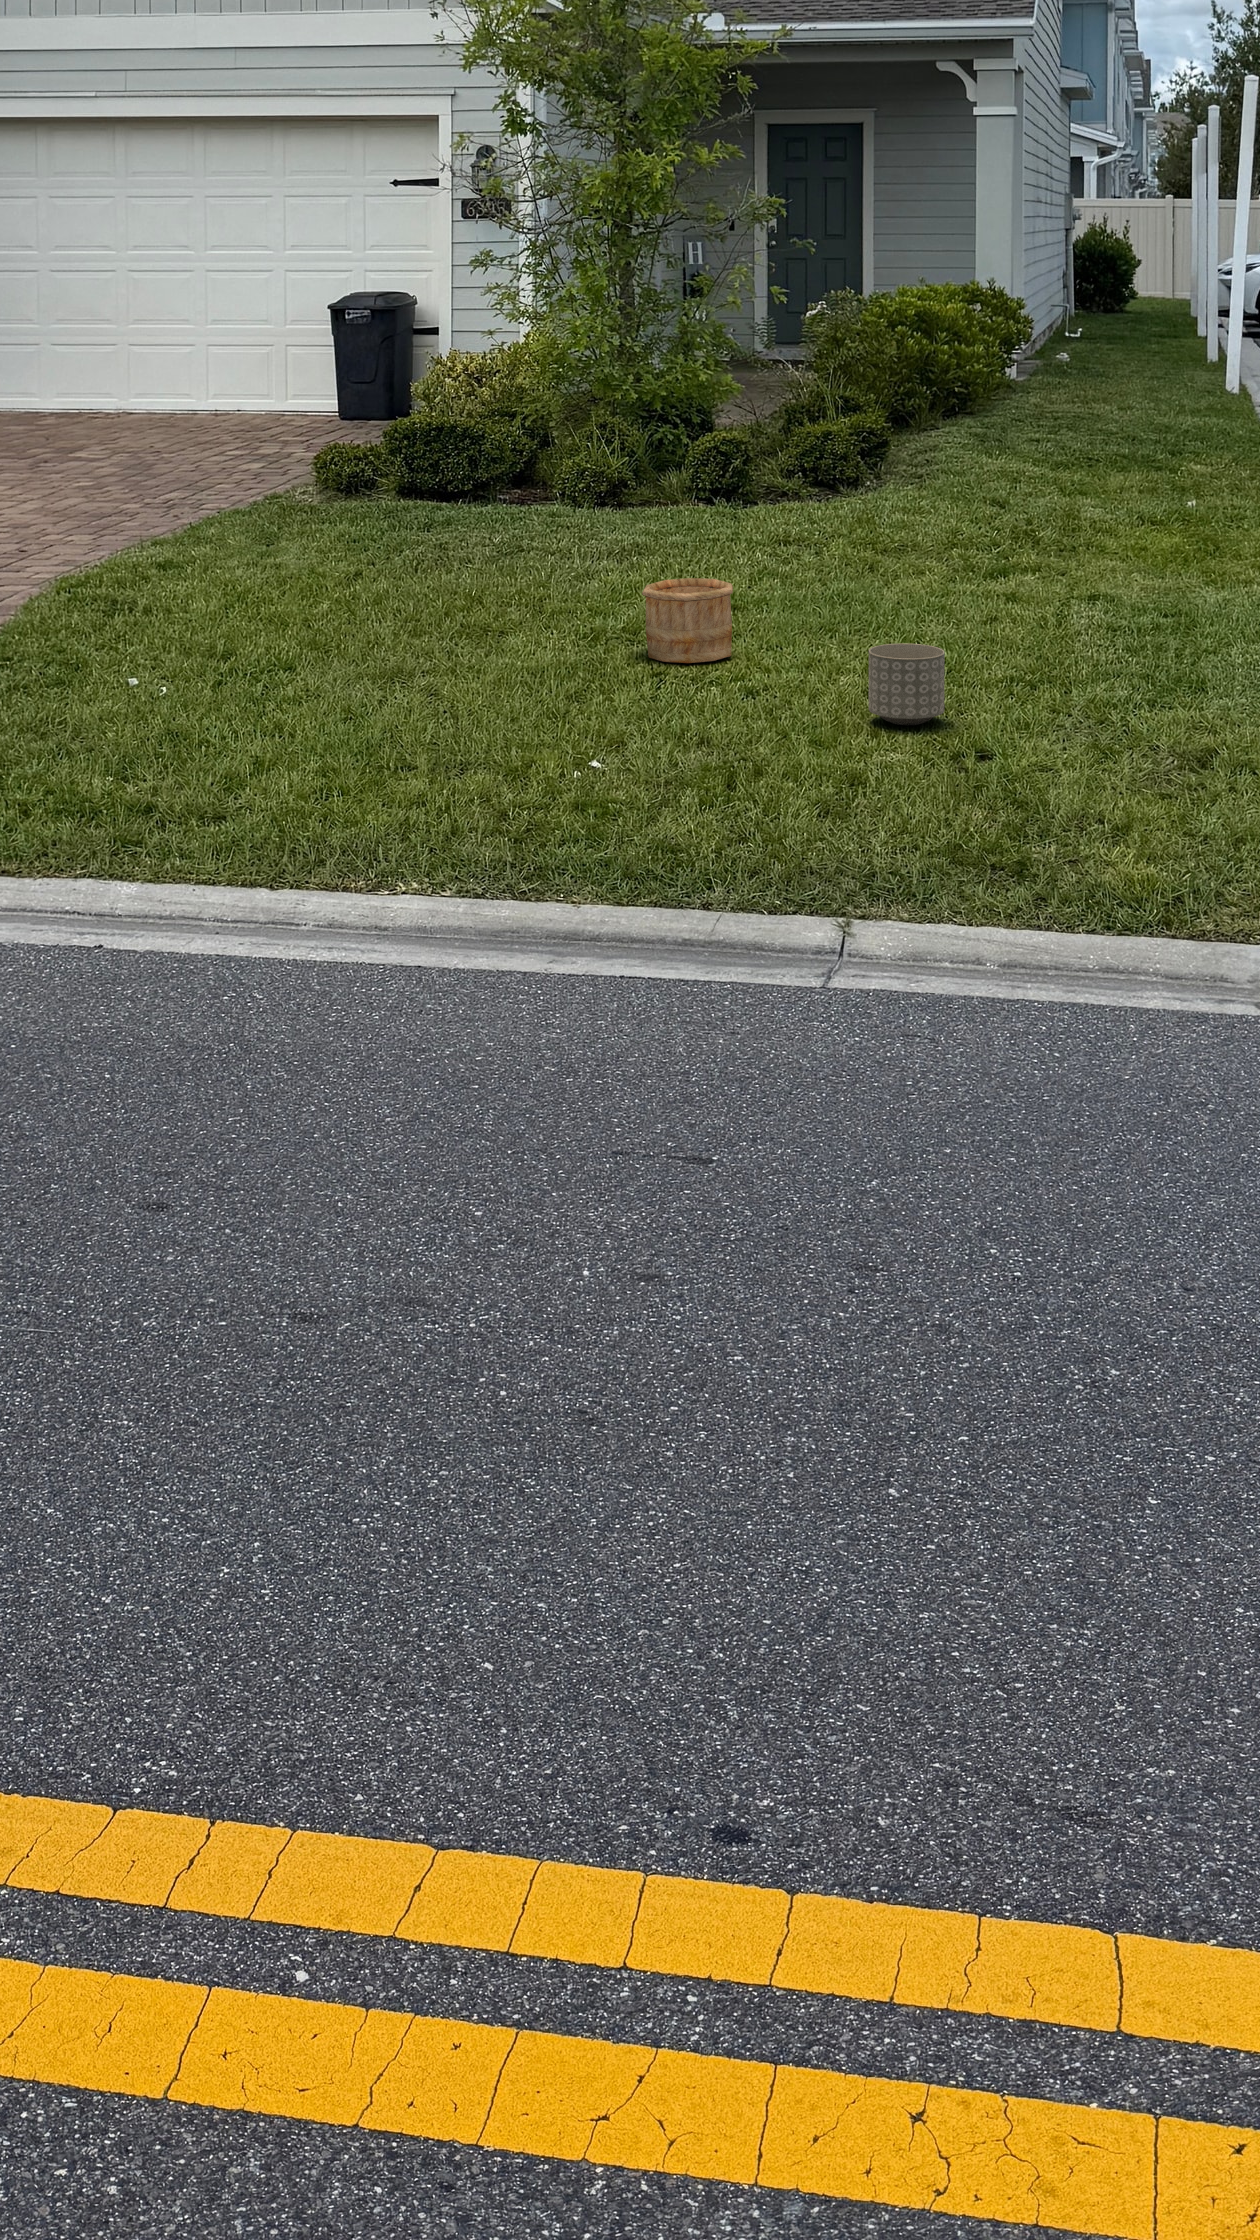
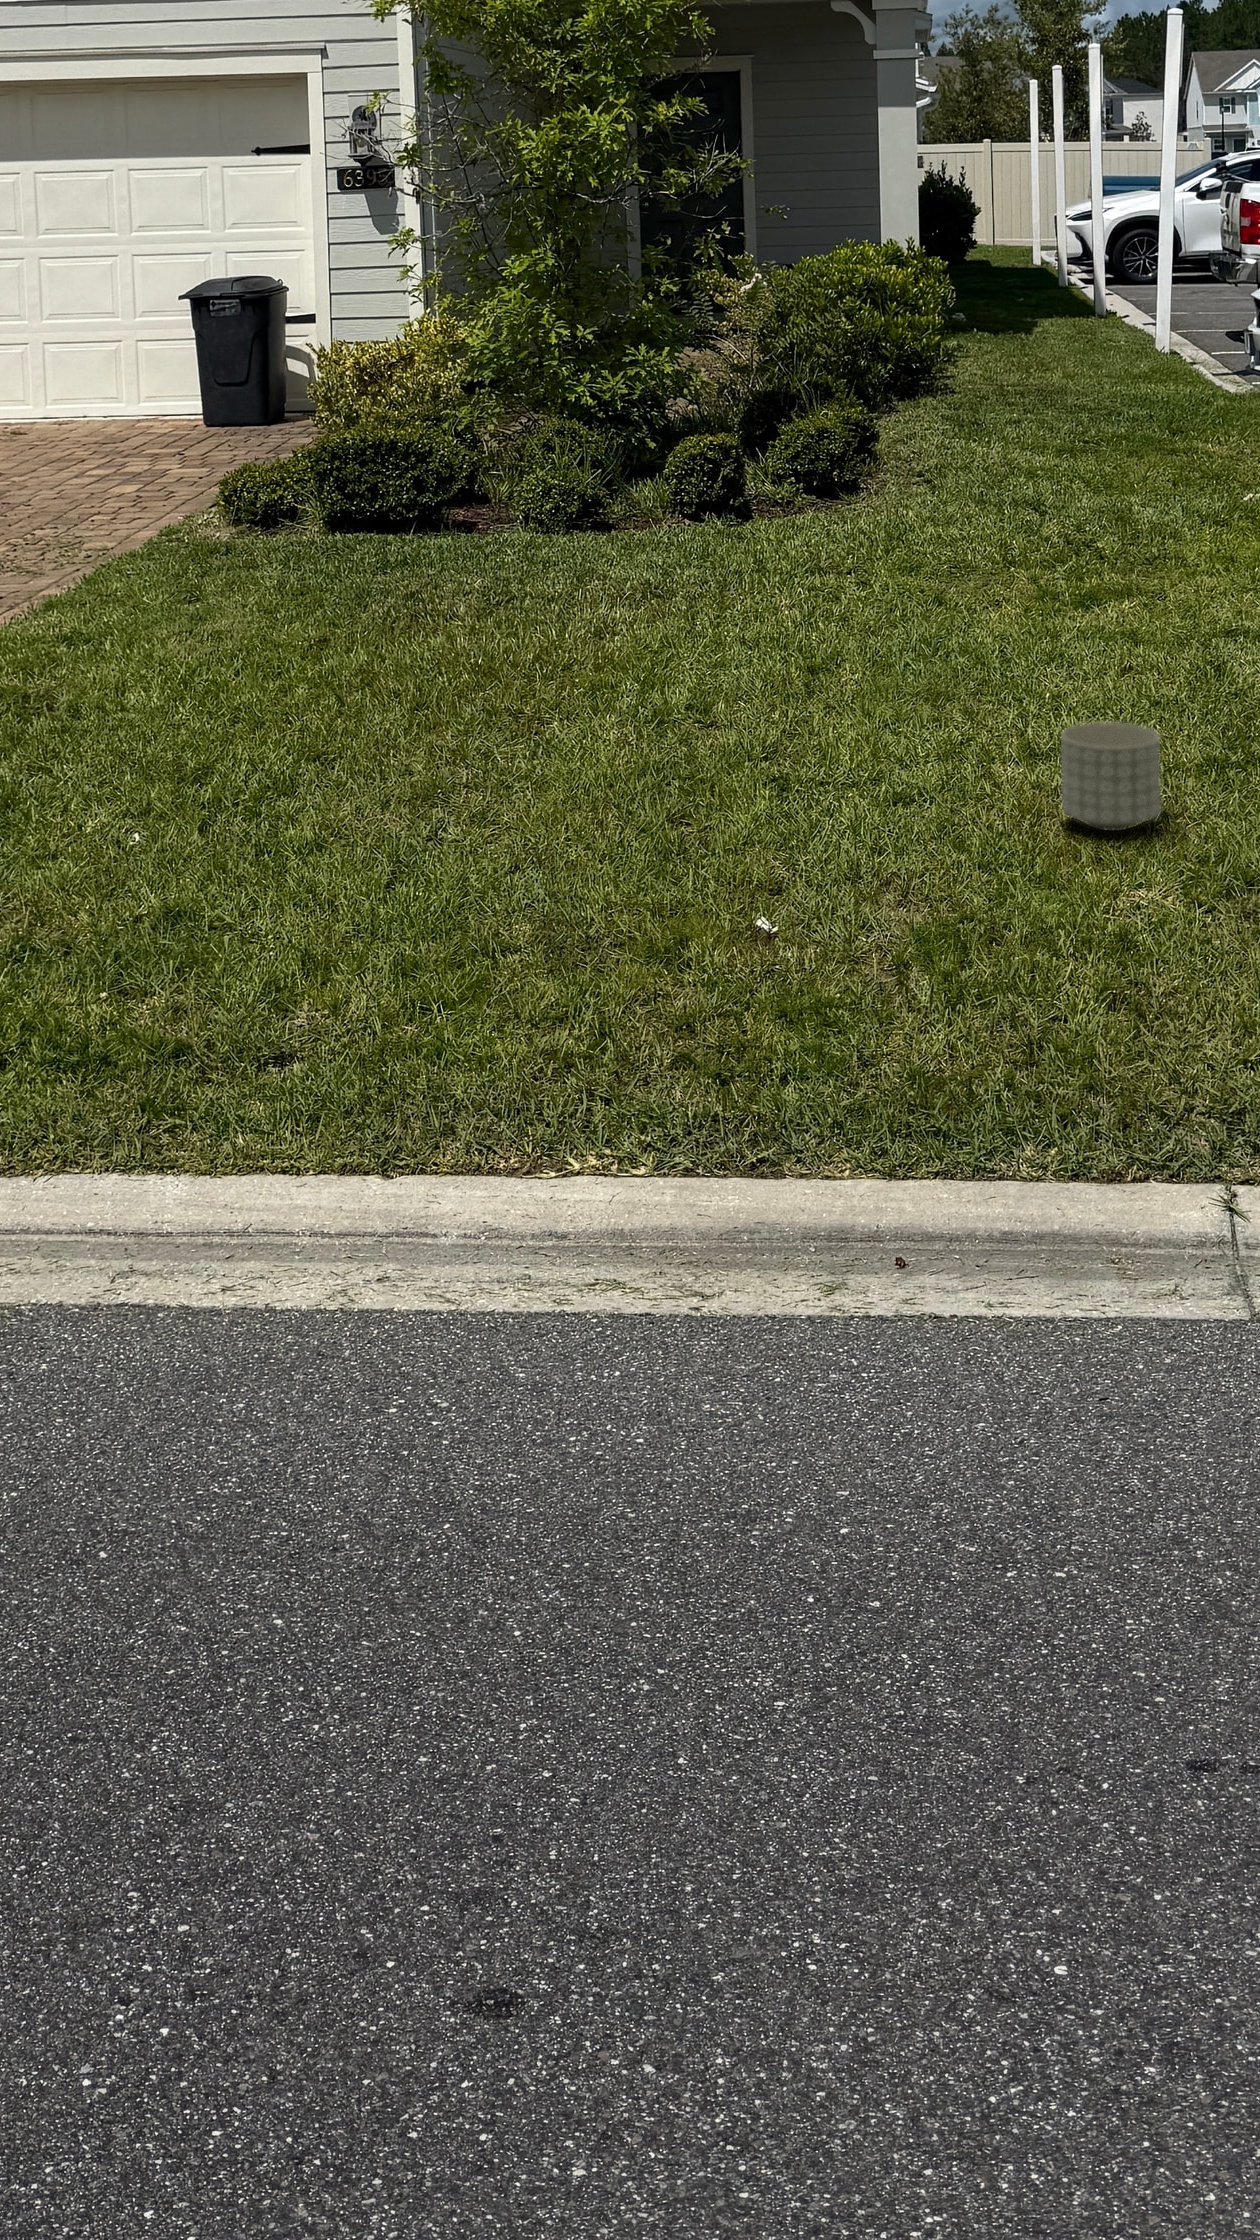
wooden bucket: present [642,578,733,663] -> none [718,634,833,745]

